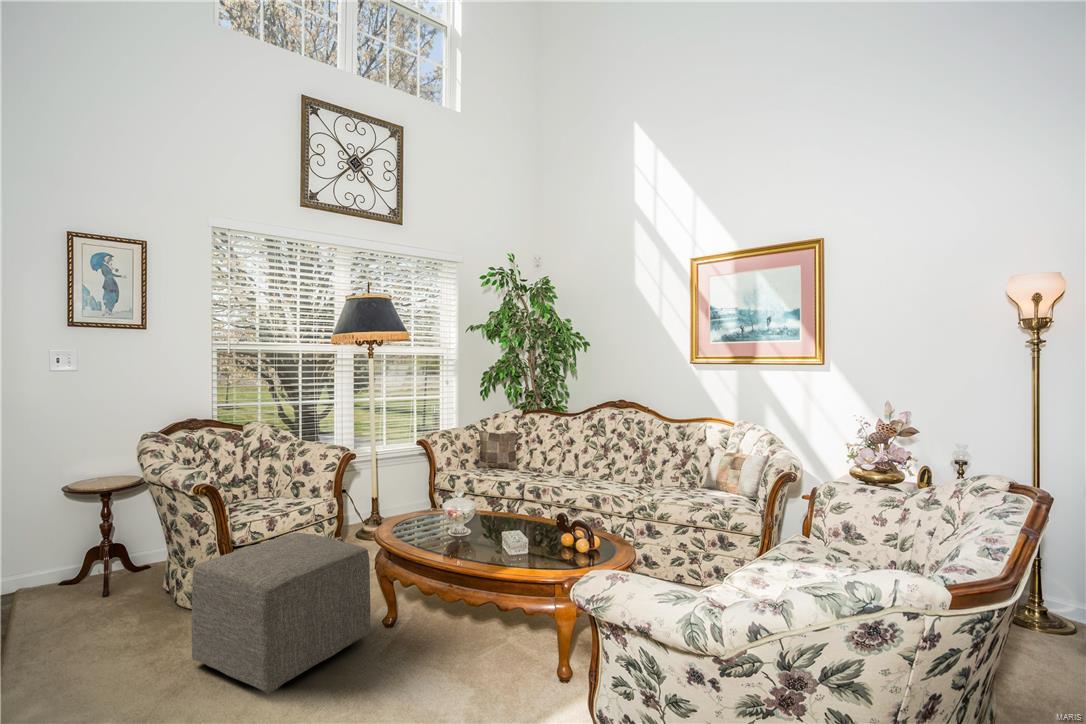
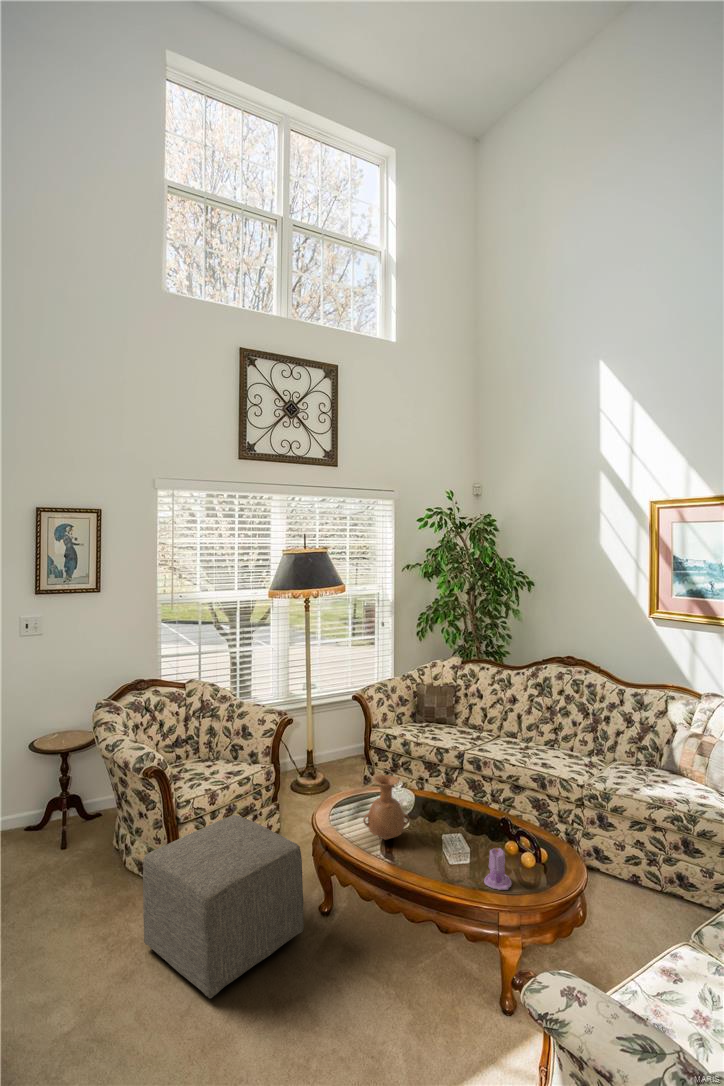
vase: none [433,481,478,542] -> present [363,775,409,840]
candle: none [549,526,574,565] -> present [484,848,511,890]

